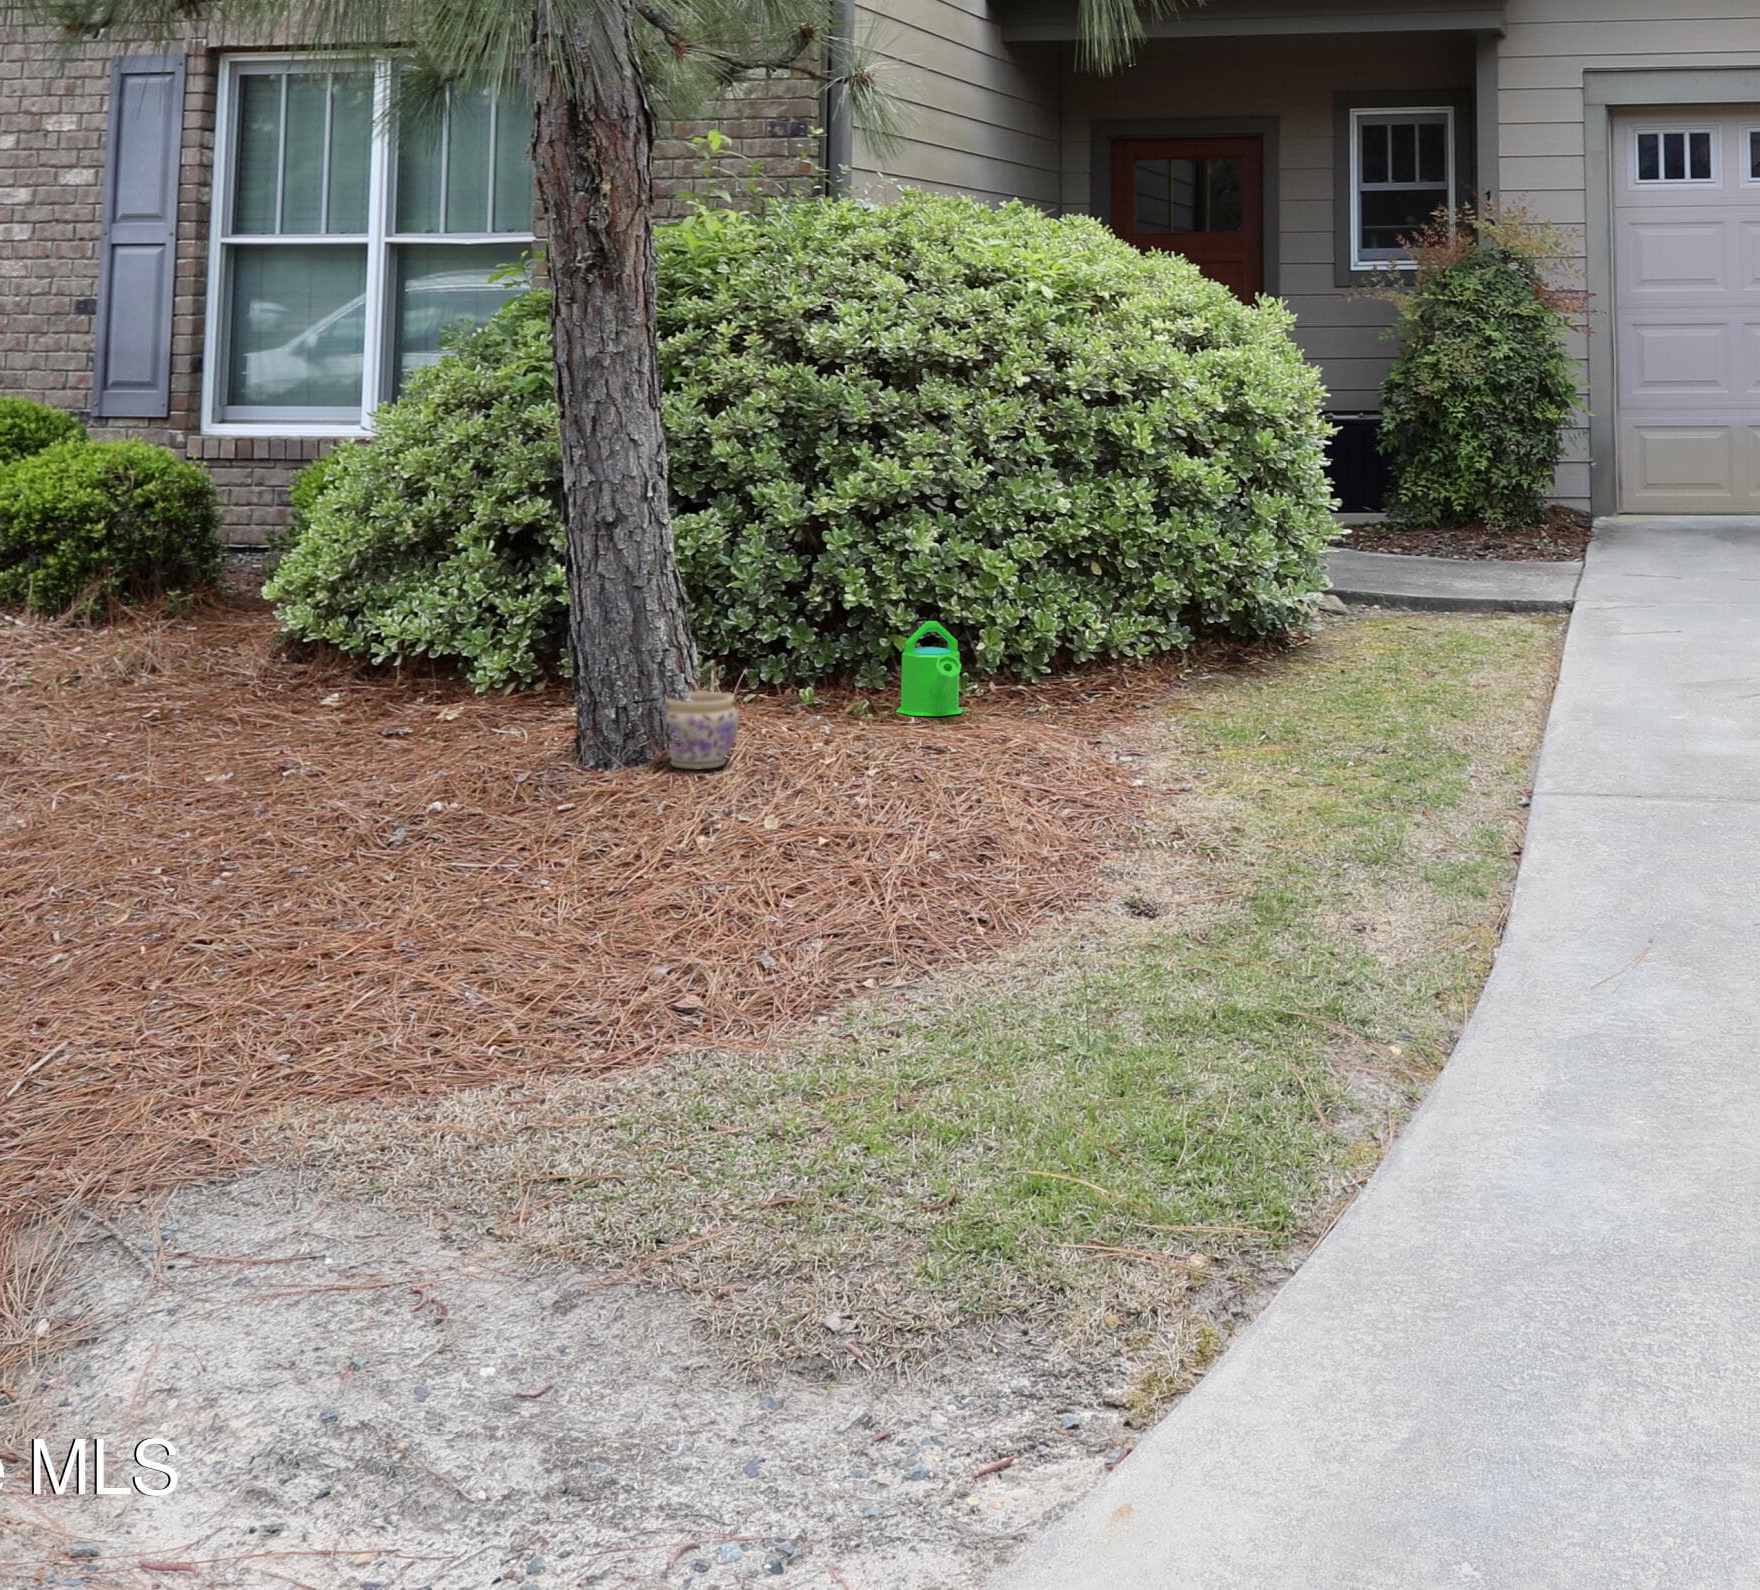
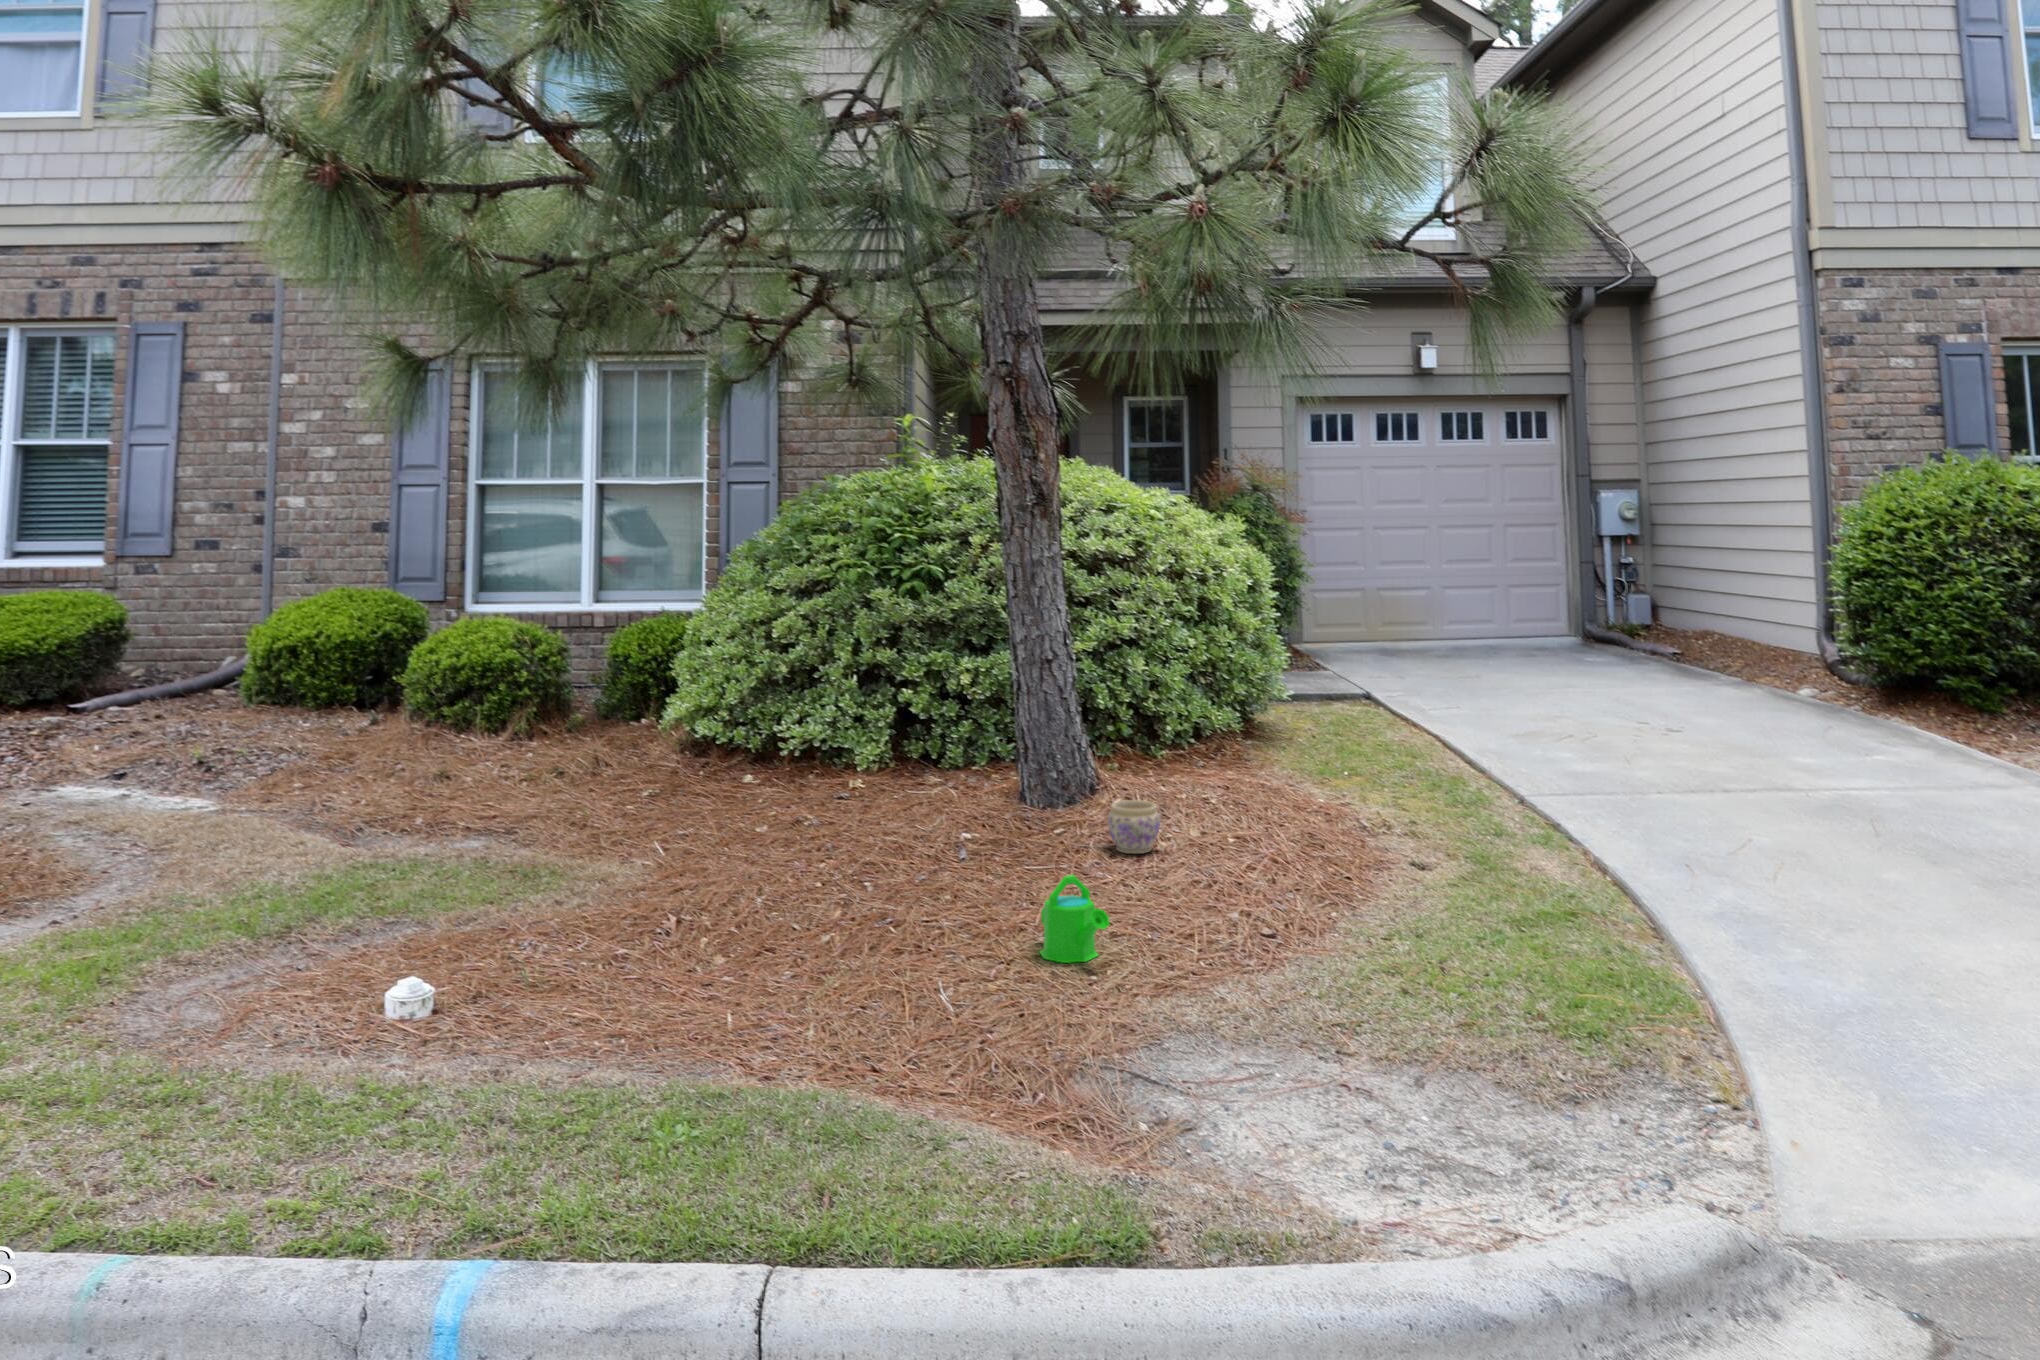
watering can: present [896,621,963,716] -> present [1040,875,1109,963]

